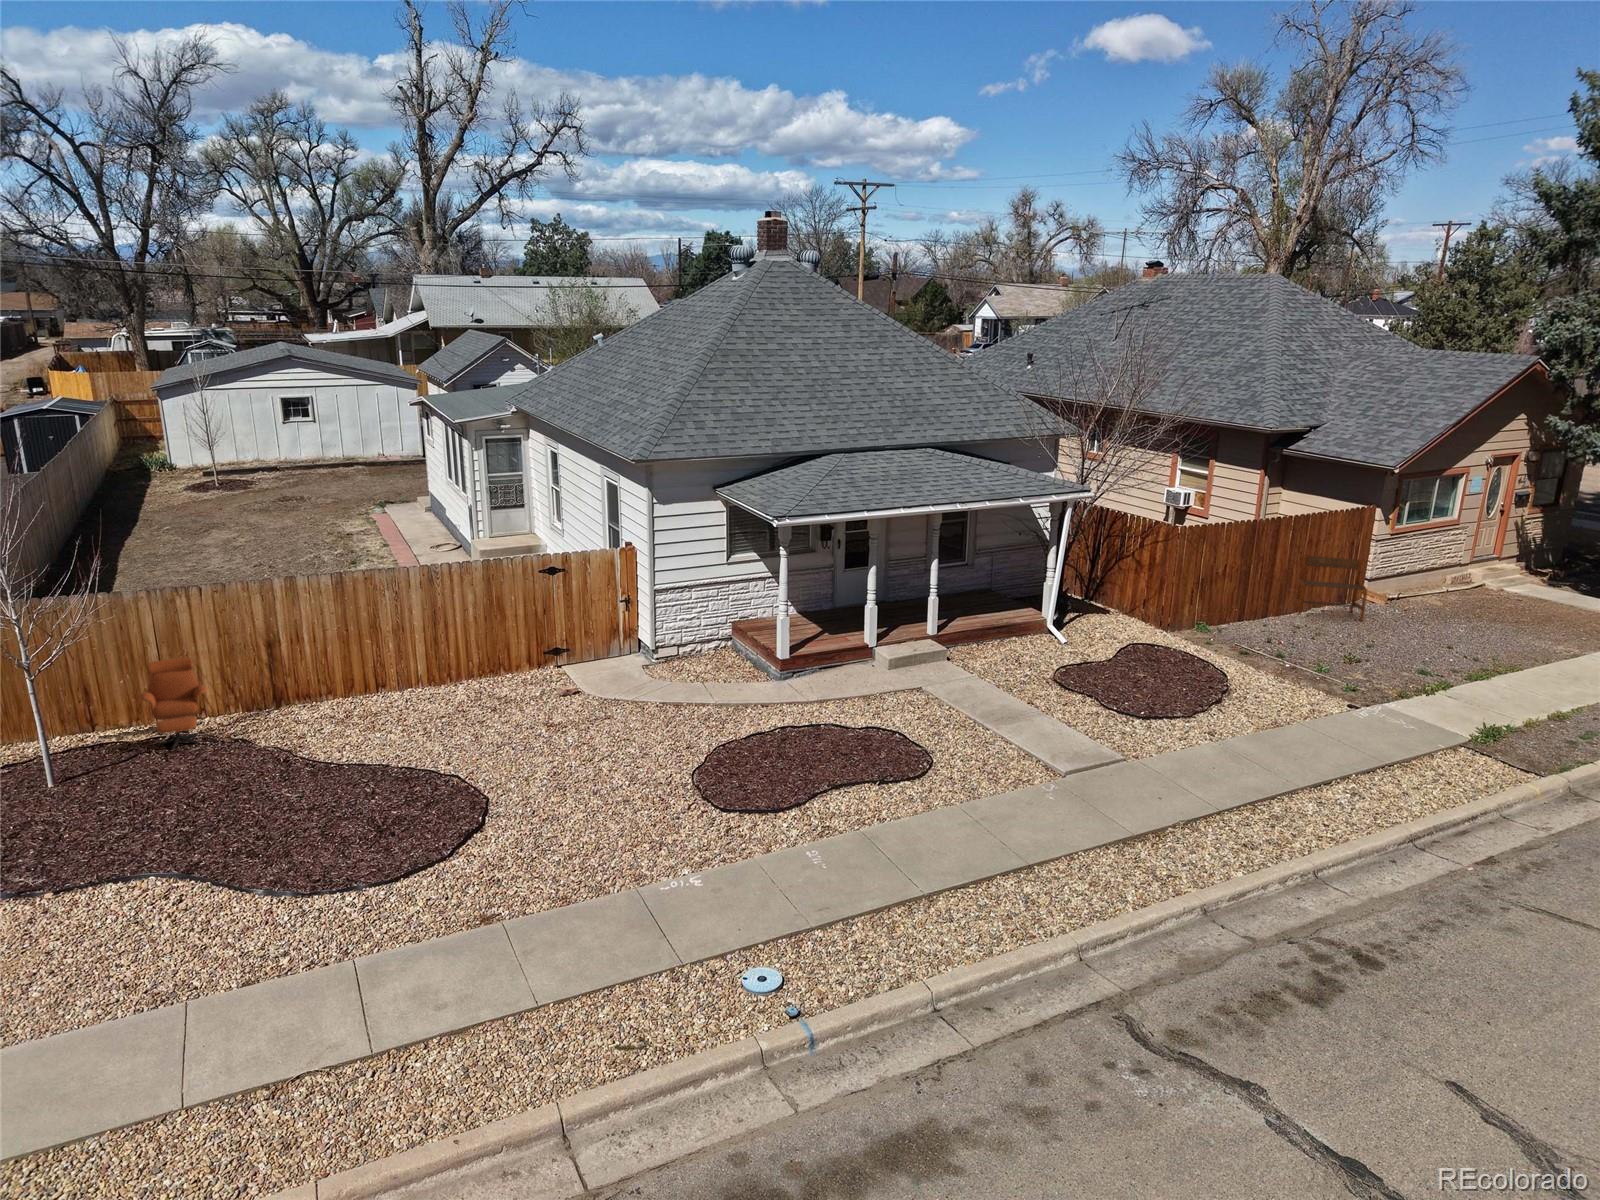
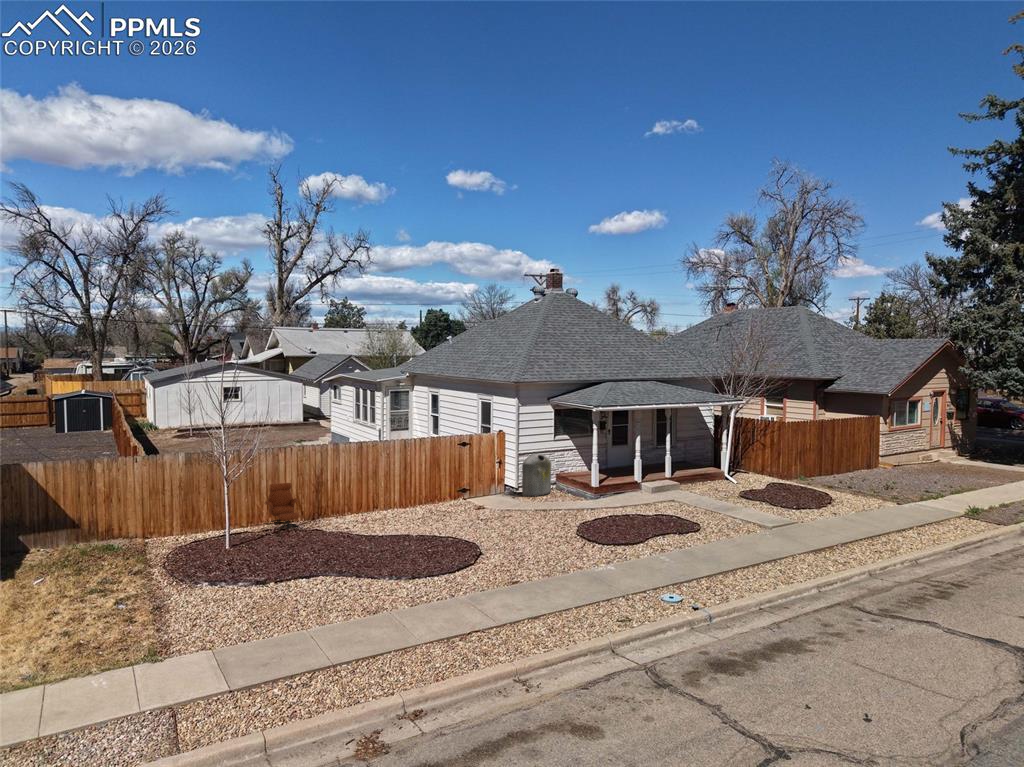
bench: present [1294,555,1367,621] -> none [844,440,885,474]
trash can: none [658,590,717,668] -> present [522,454,551,497]

